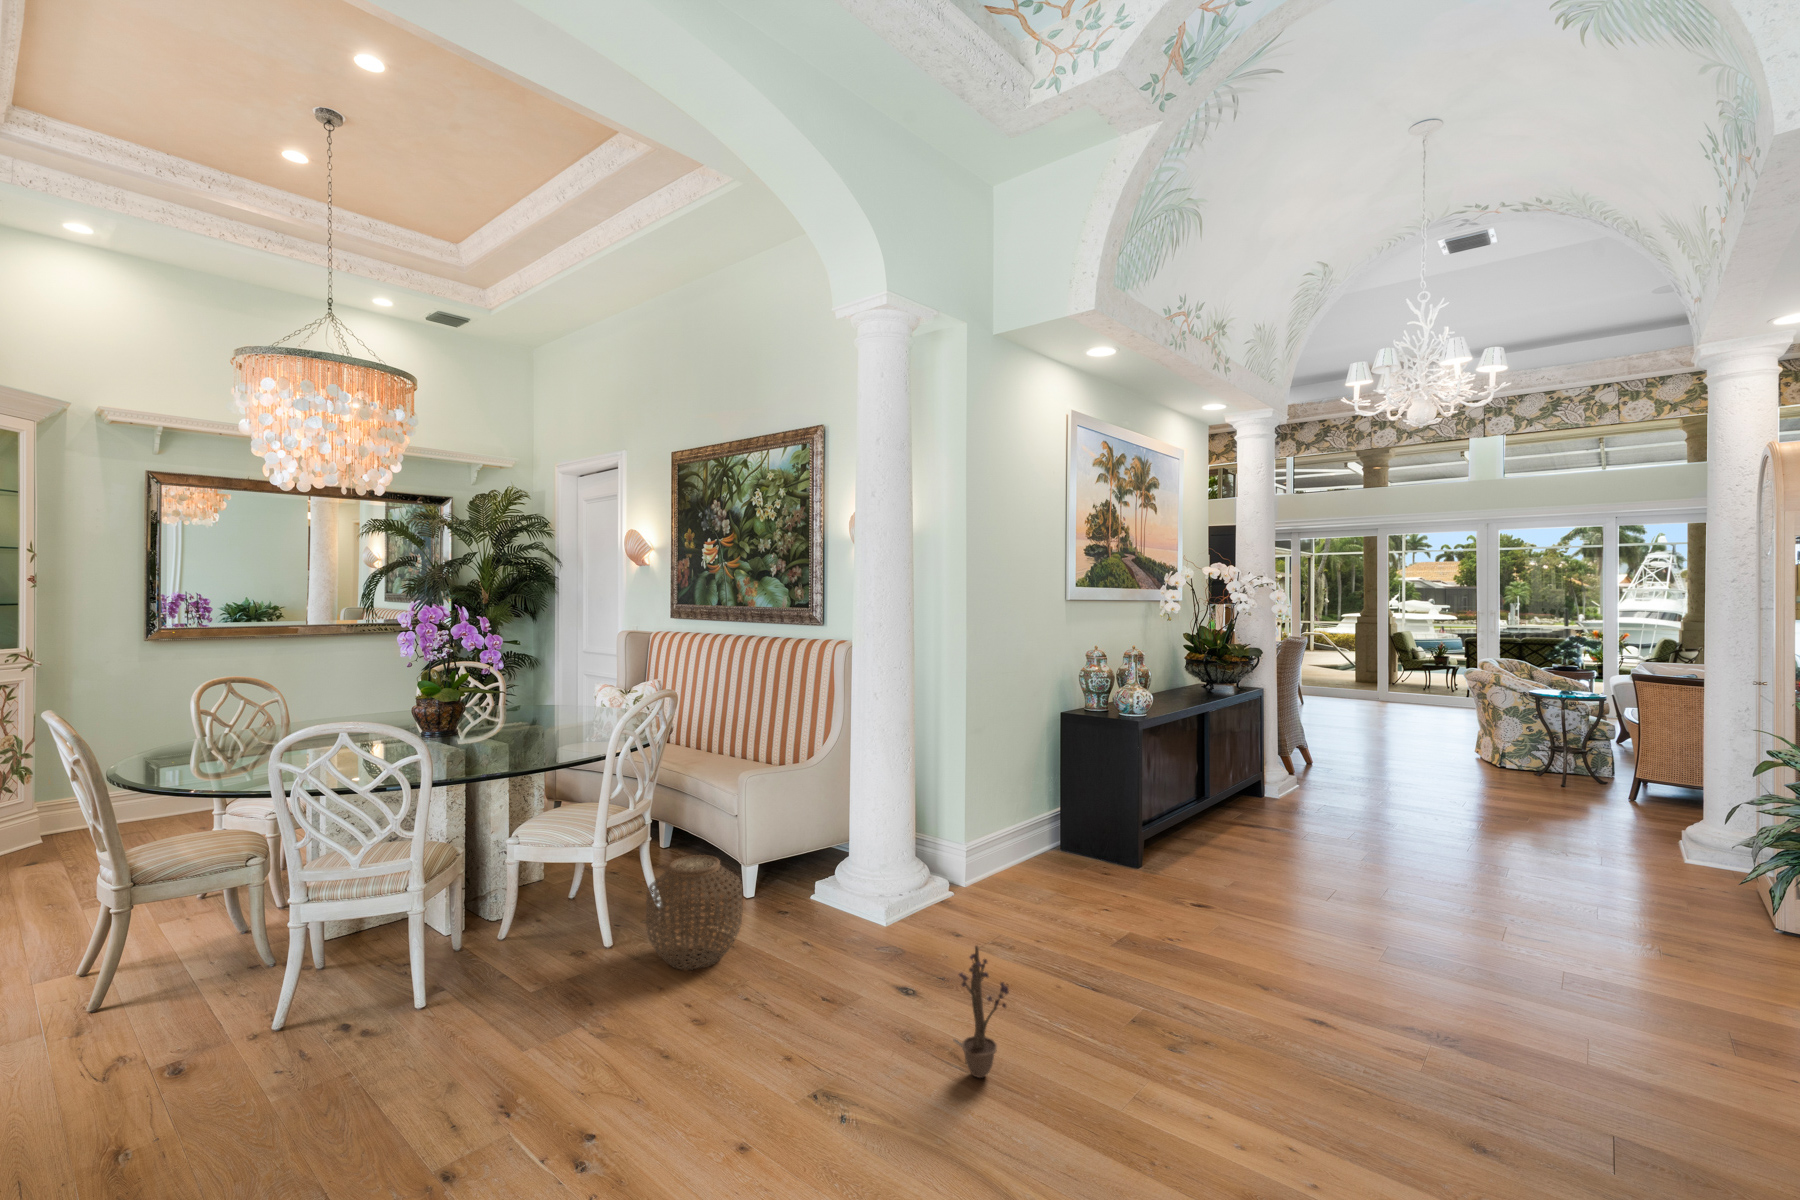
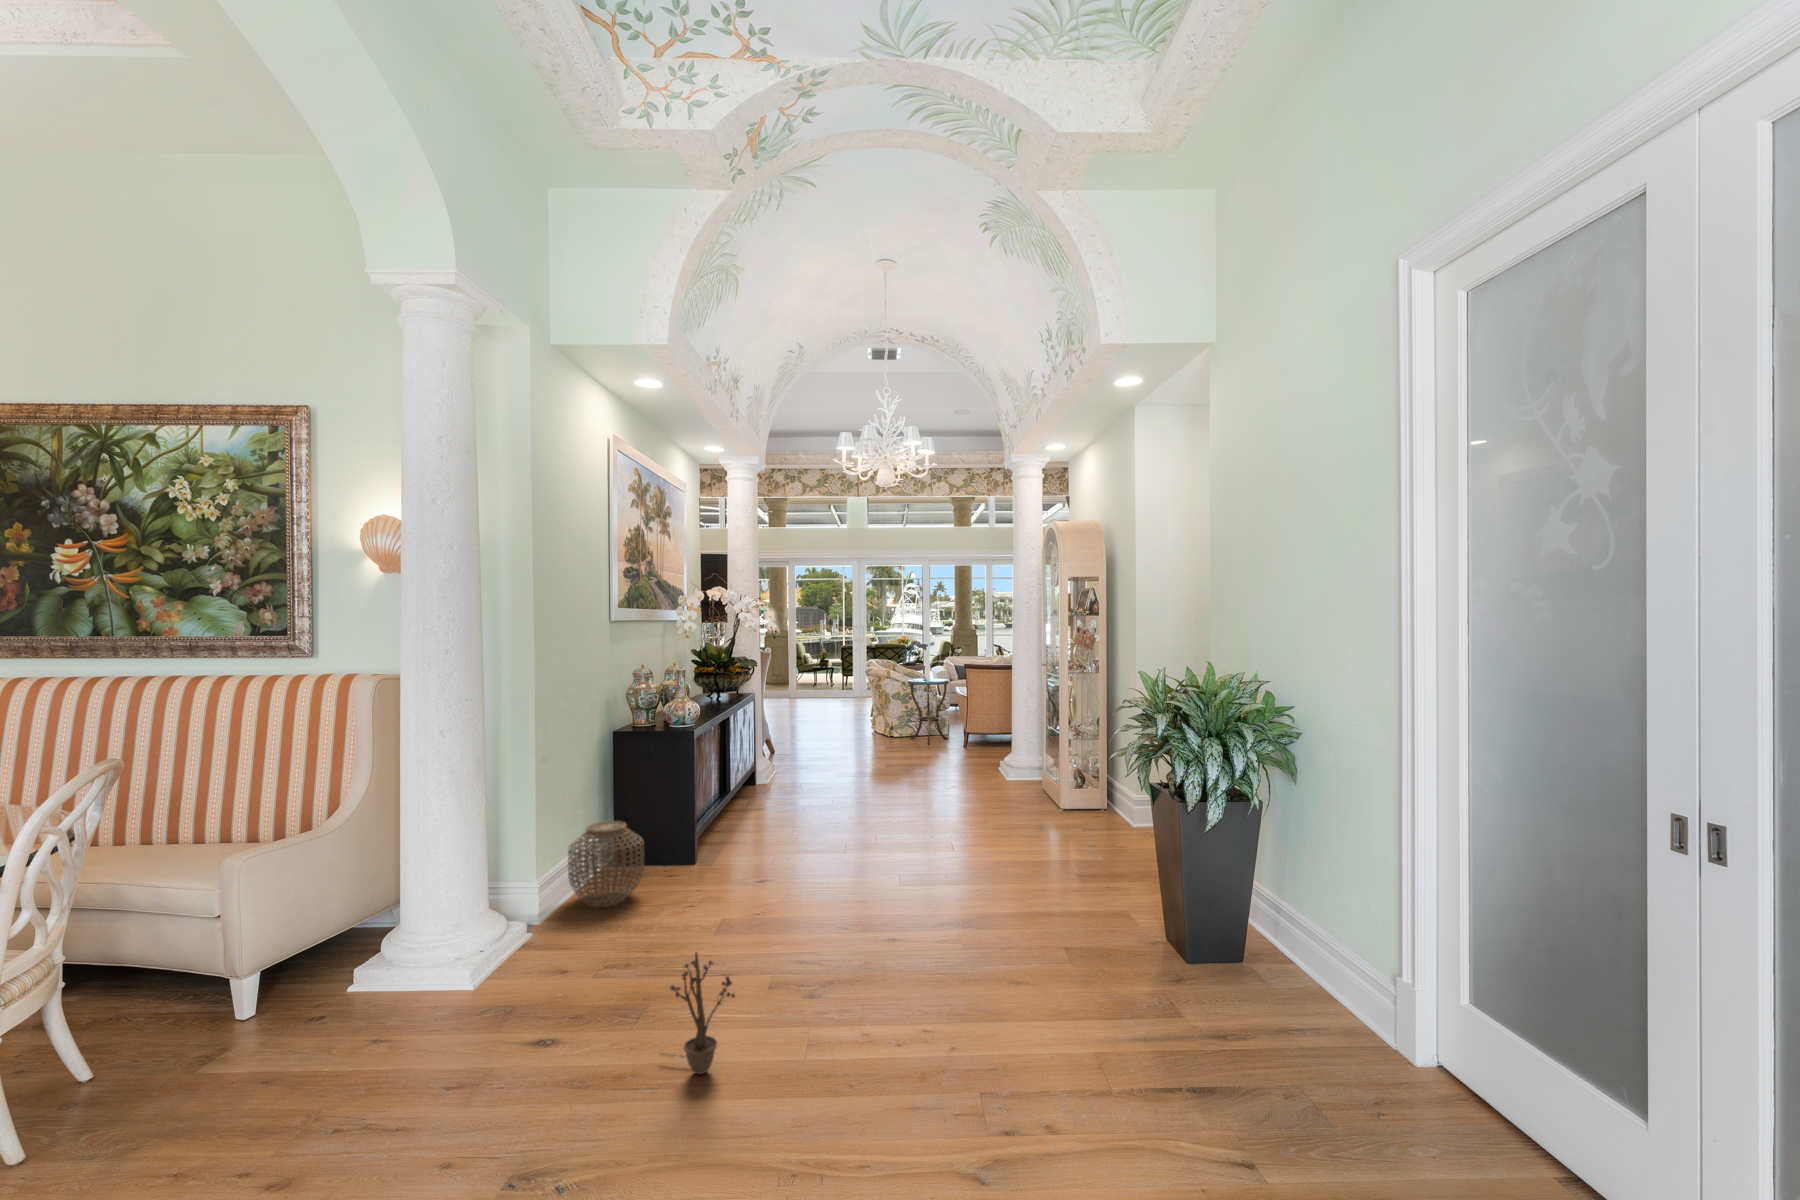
woven basket: present [646,855,742,970] -> present [568,821,644,907]

